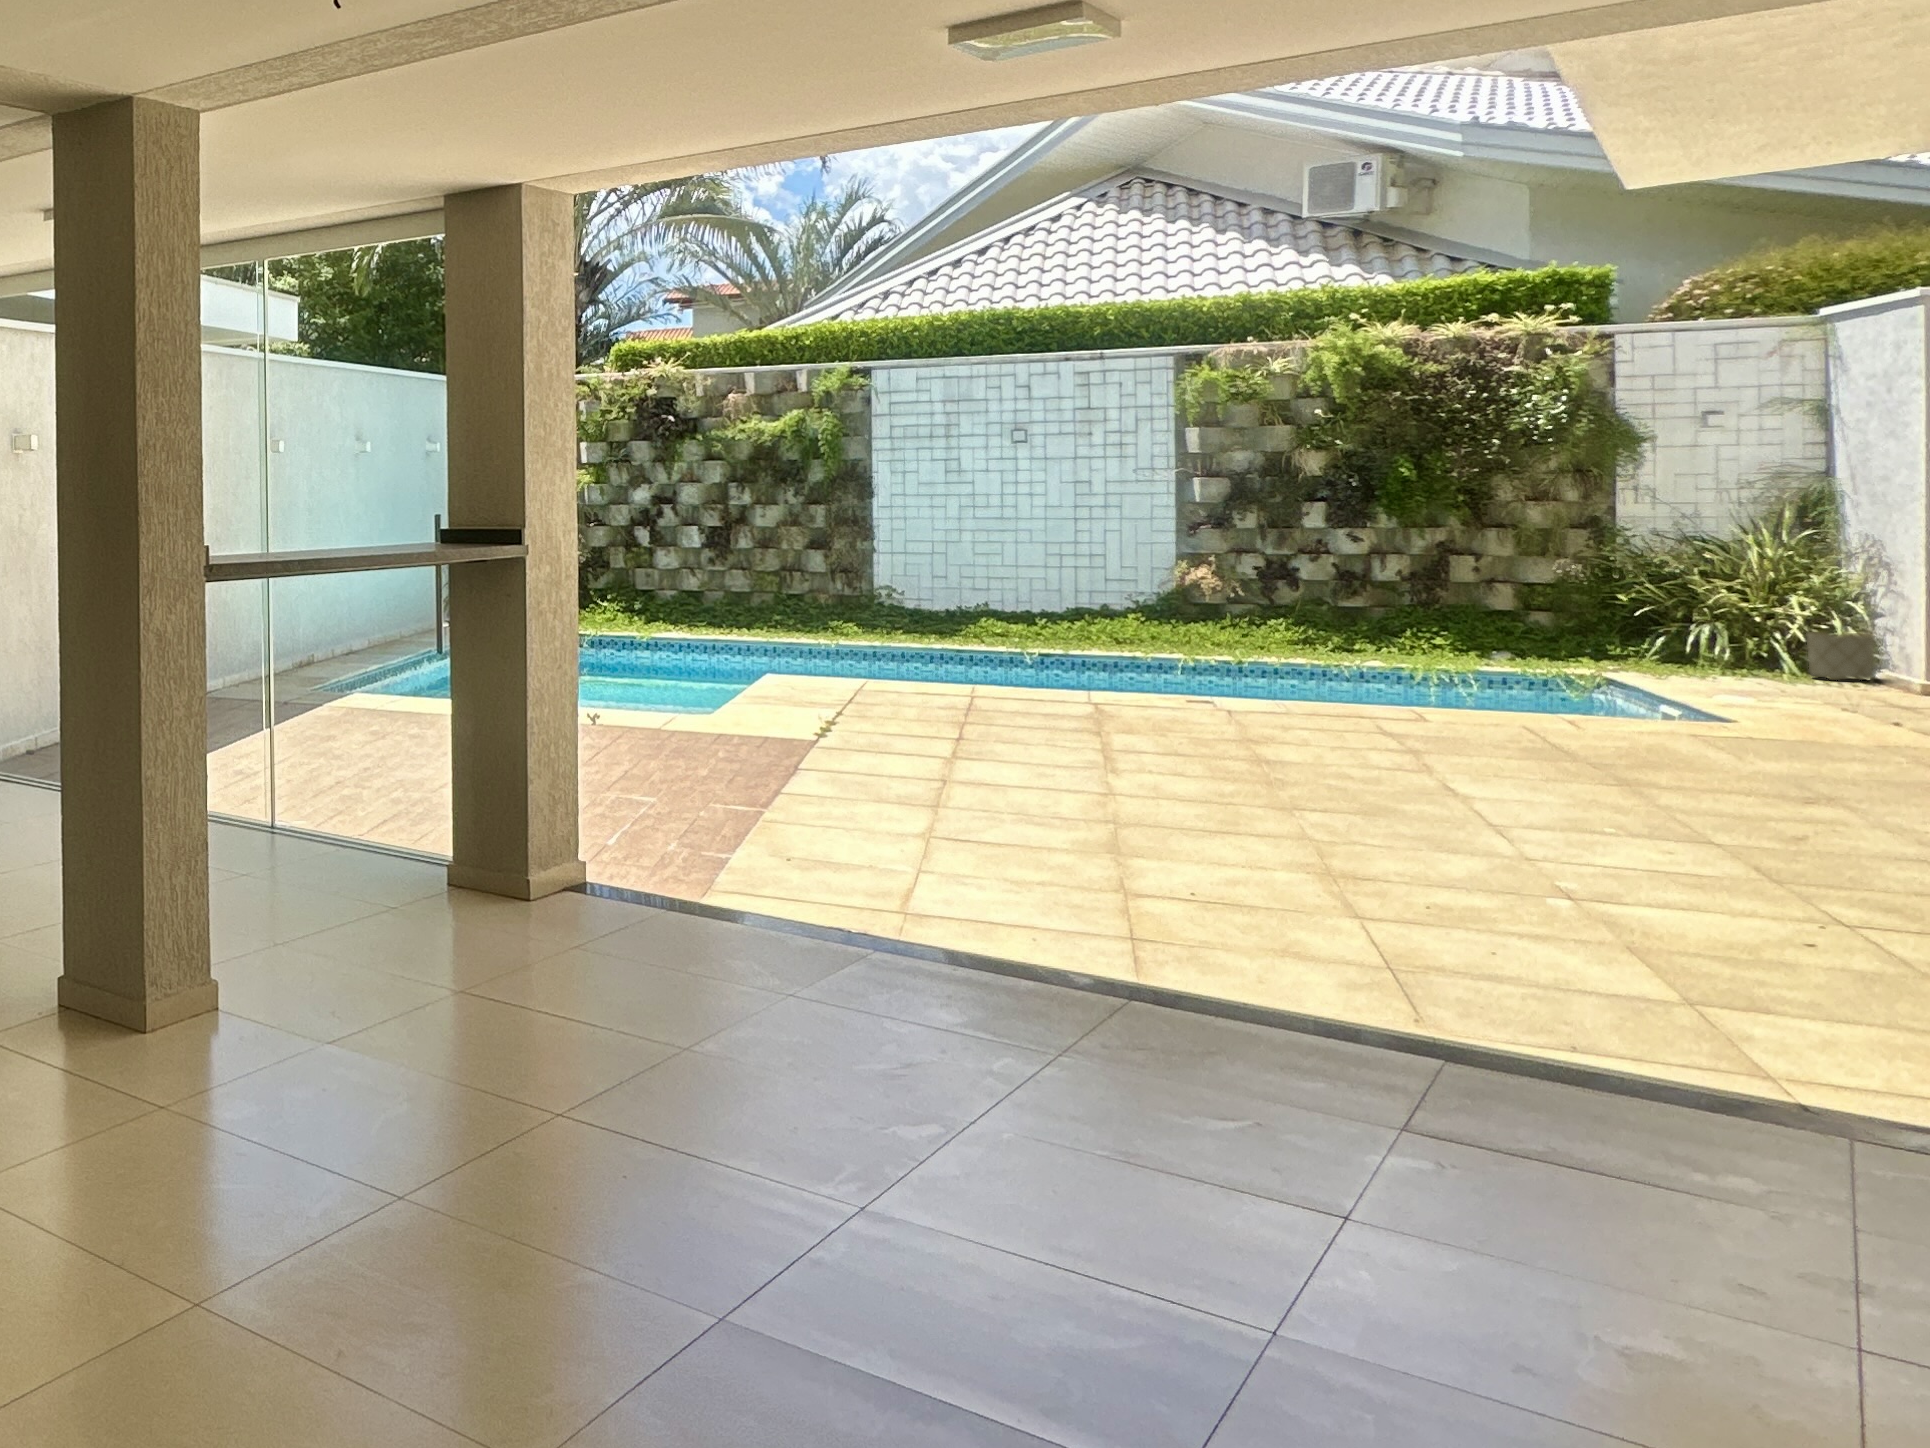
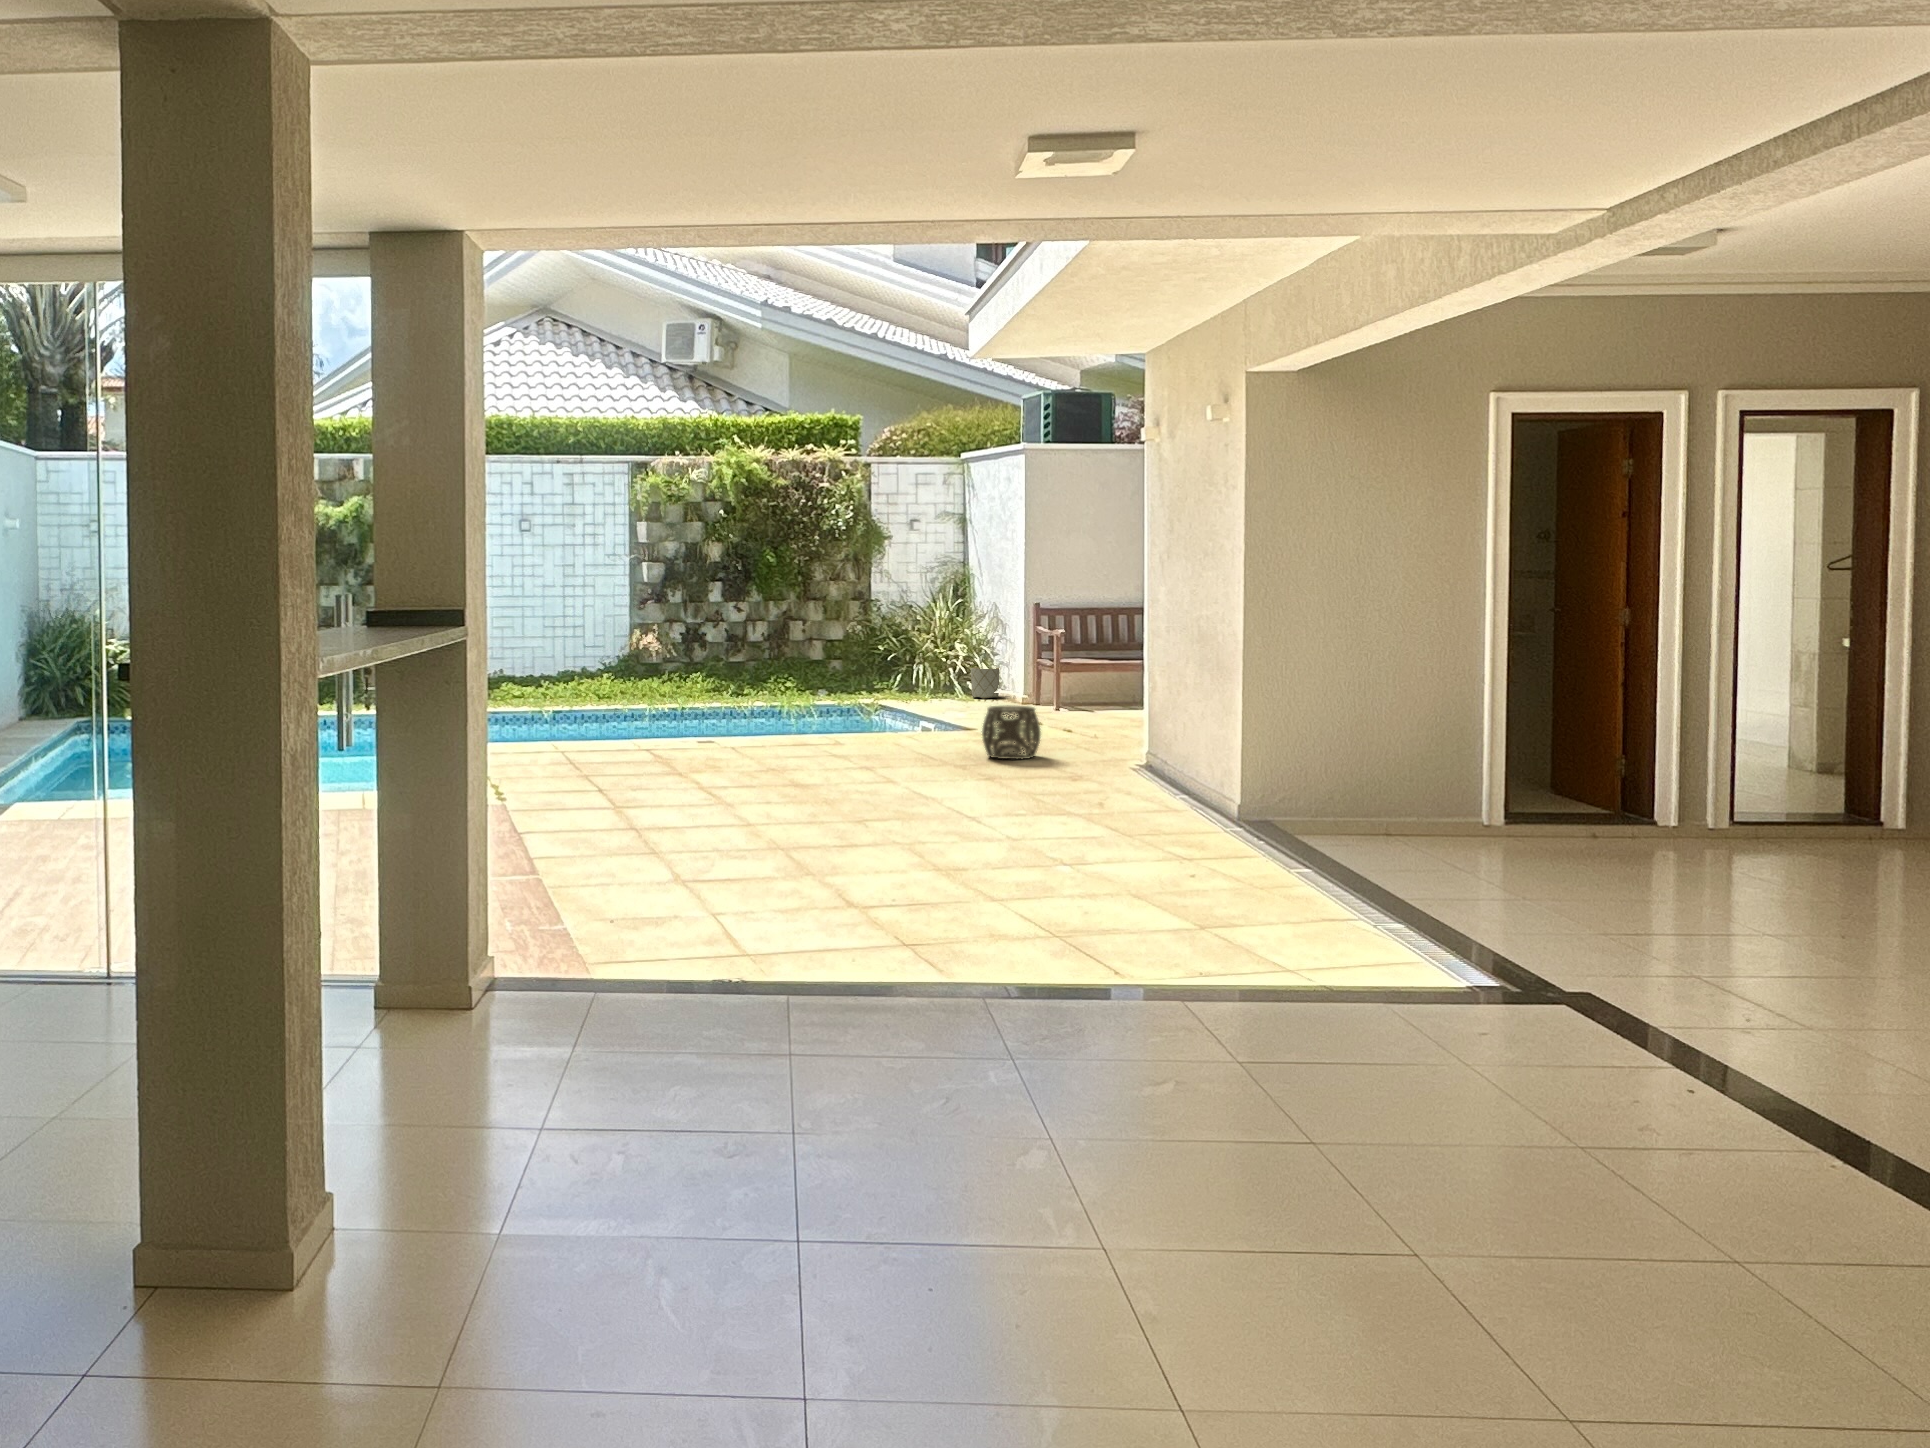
woven basket: none [1694,688,1826,771] -> present [982,705,1041,759]

